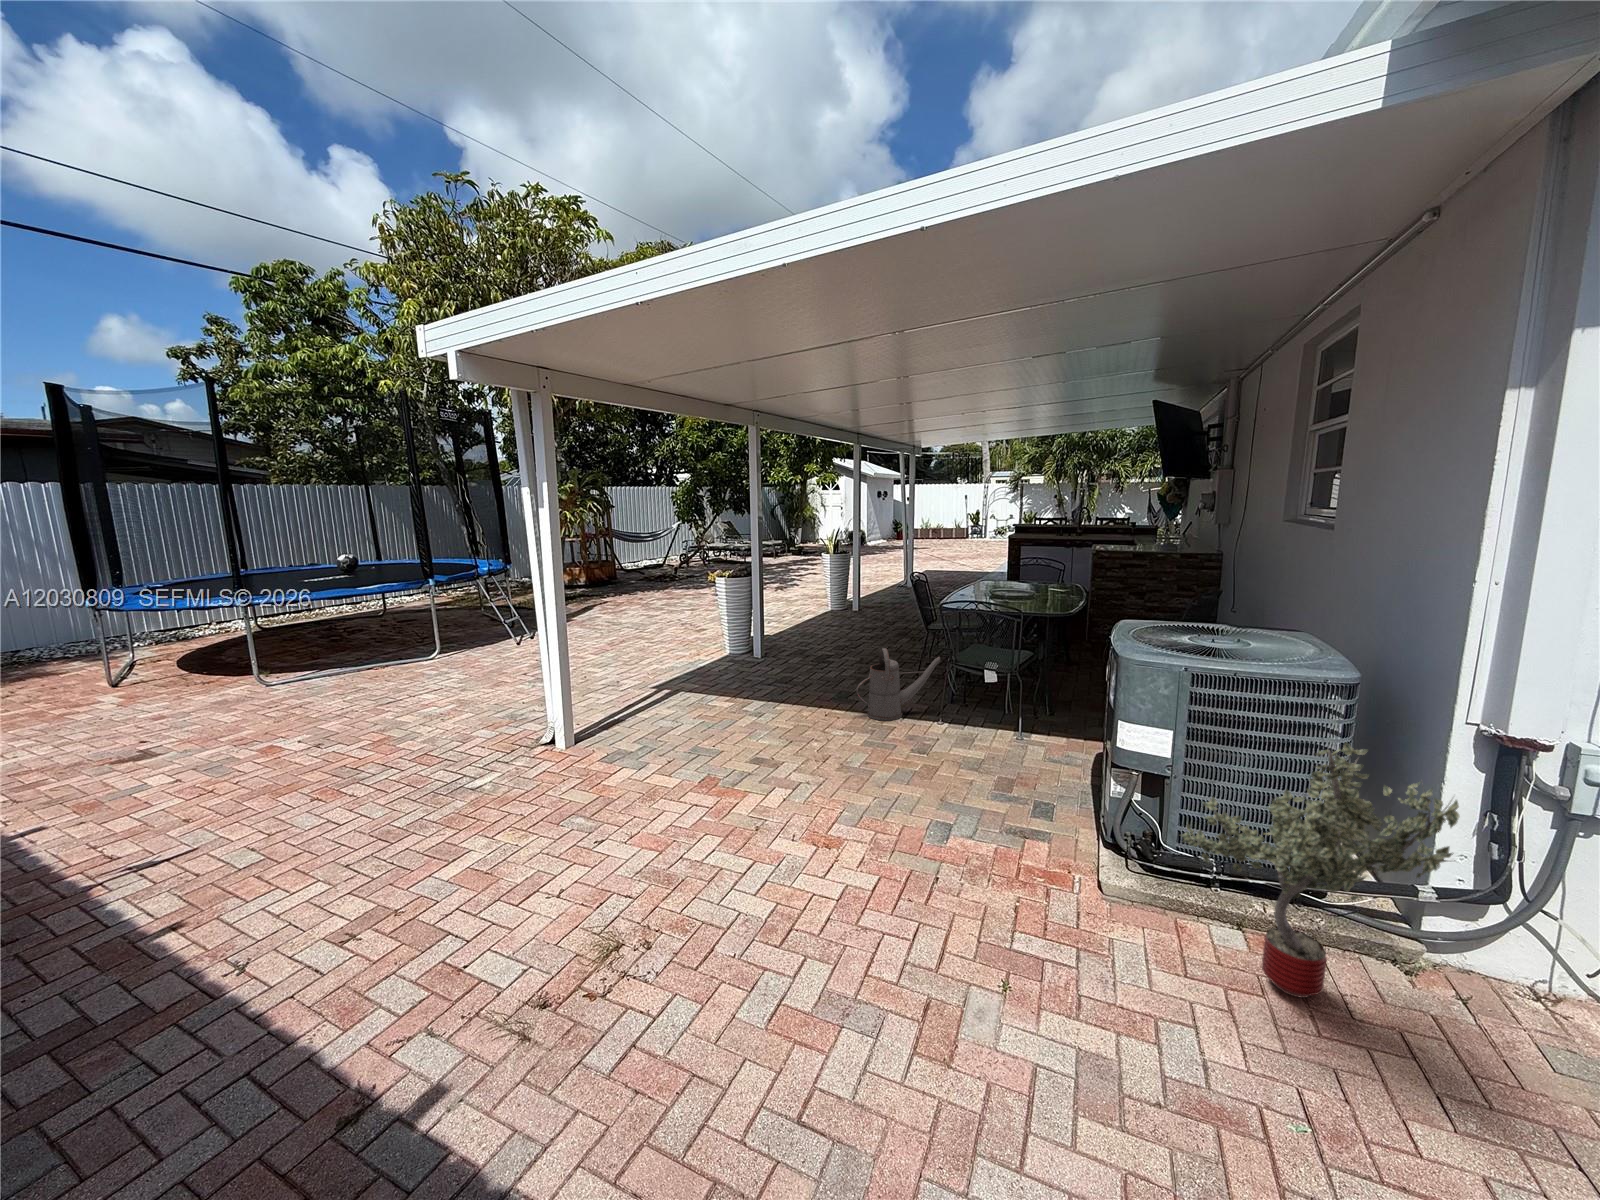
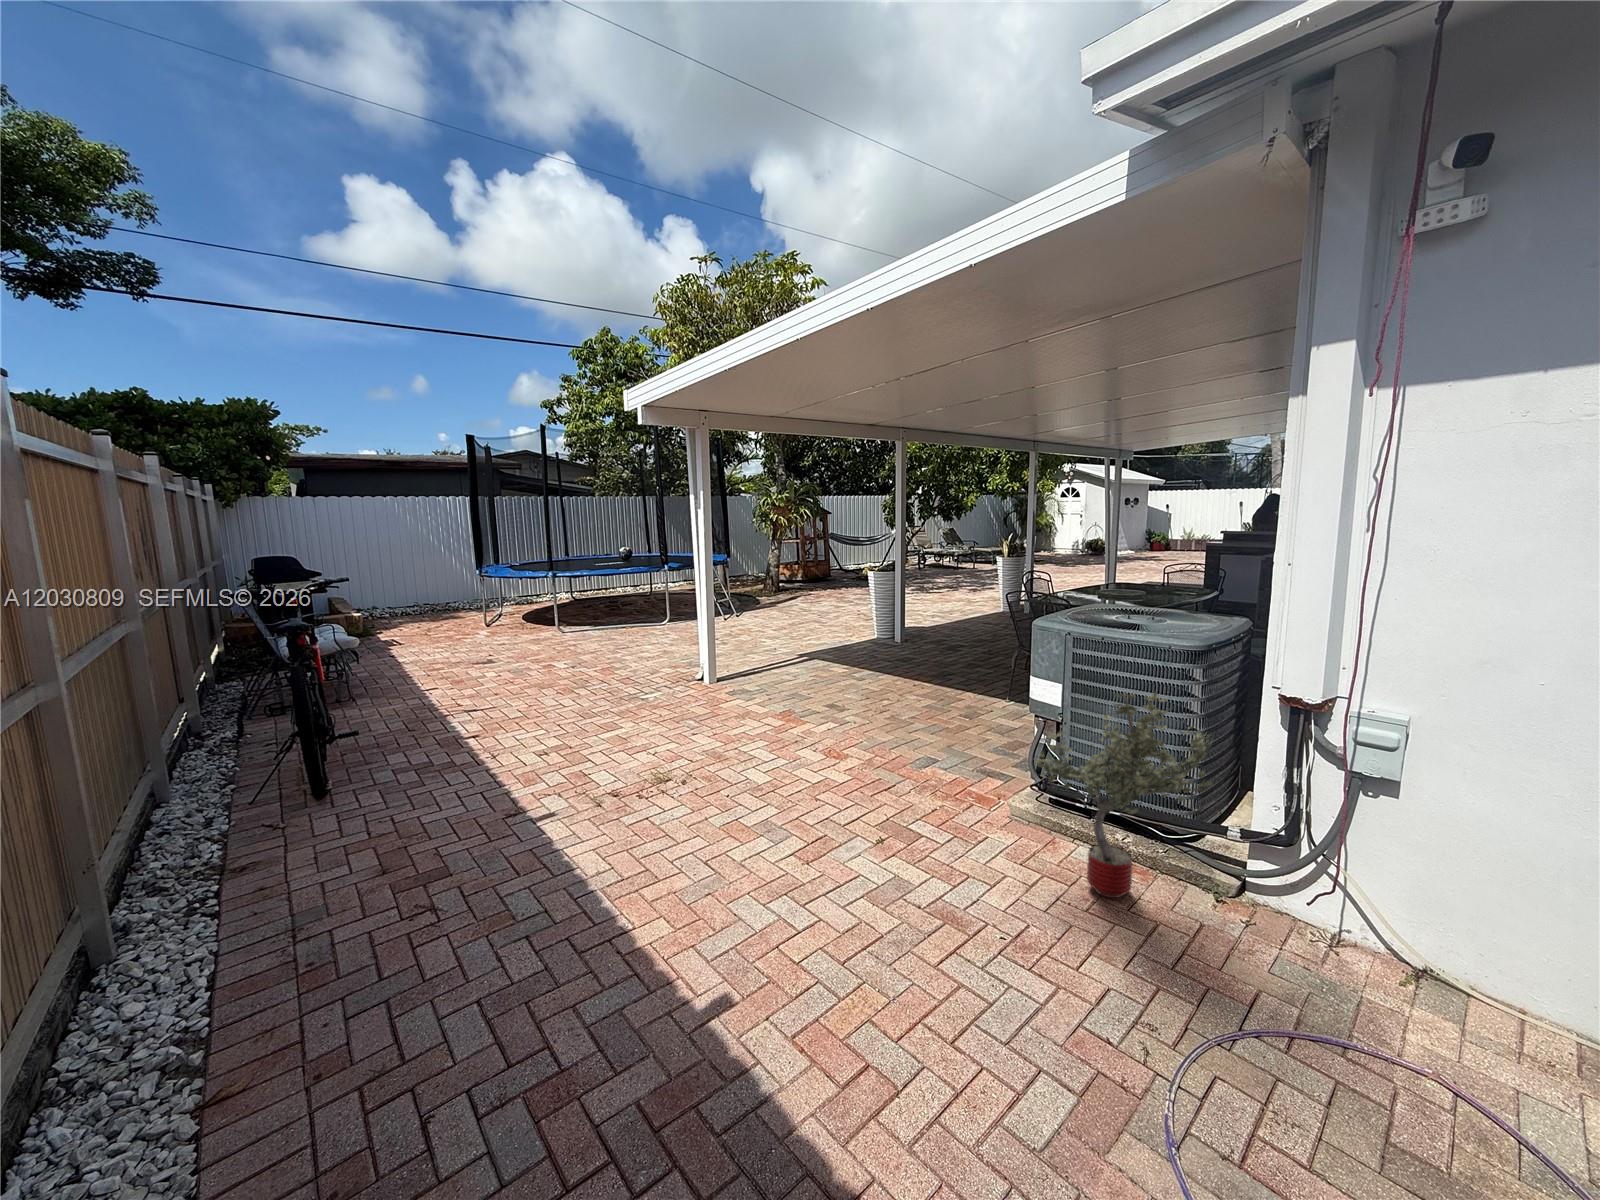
watering can: present [857,648,940,721] -> none [943,633,1022,697]

